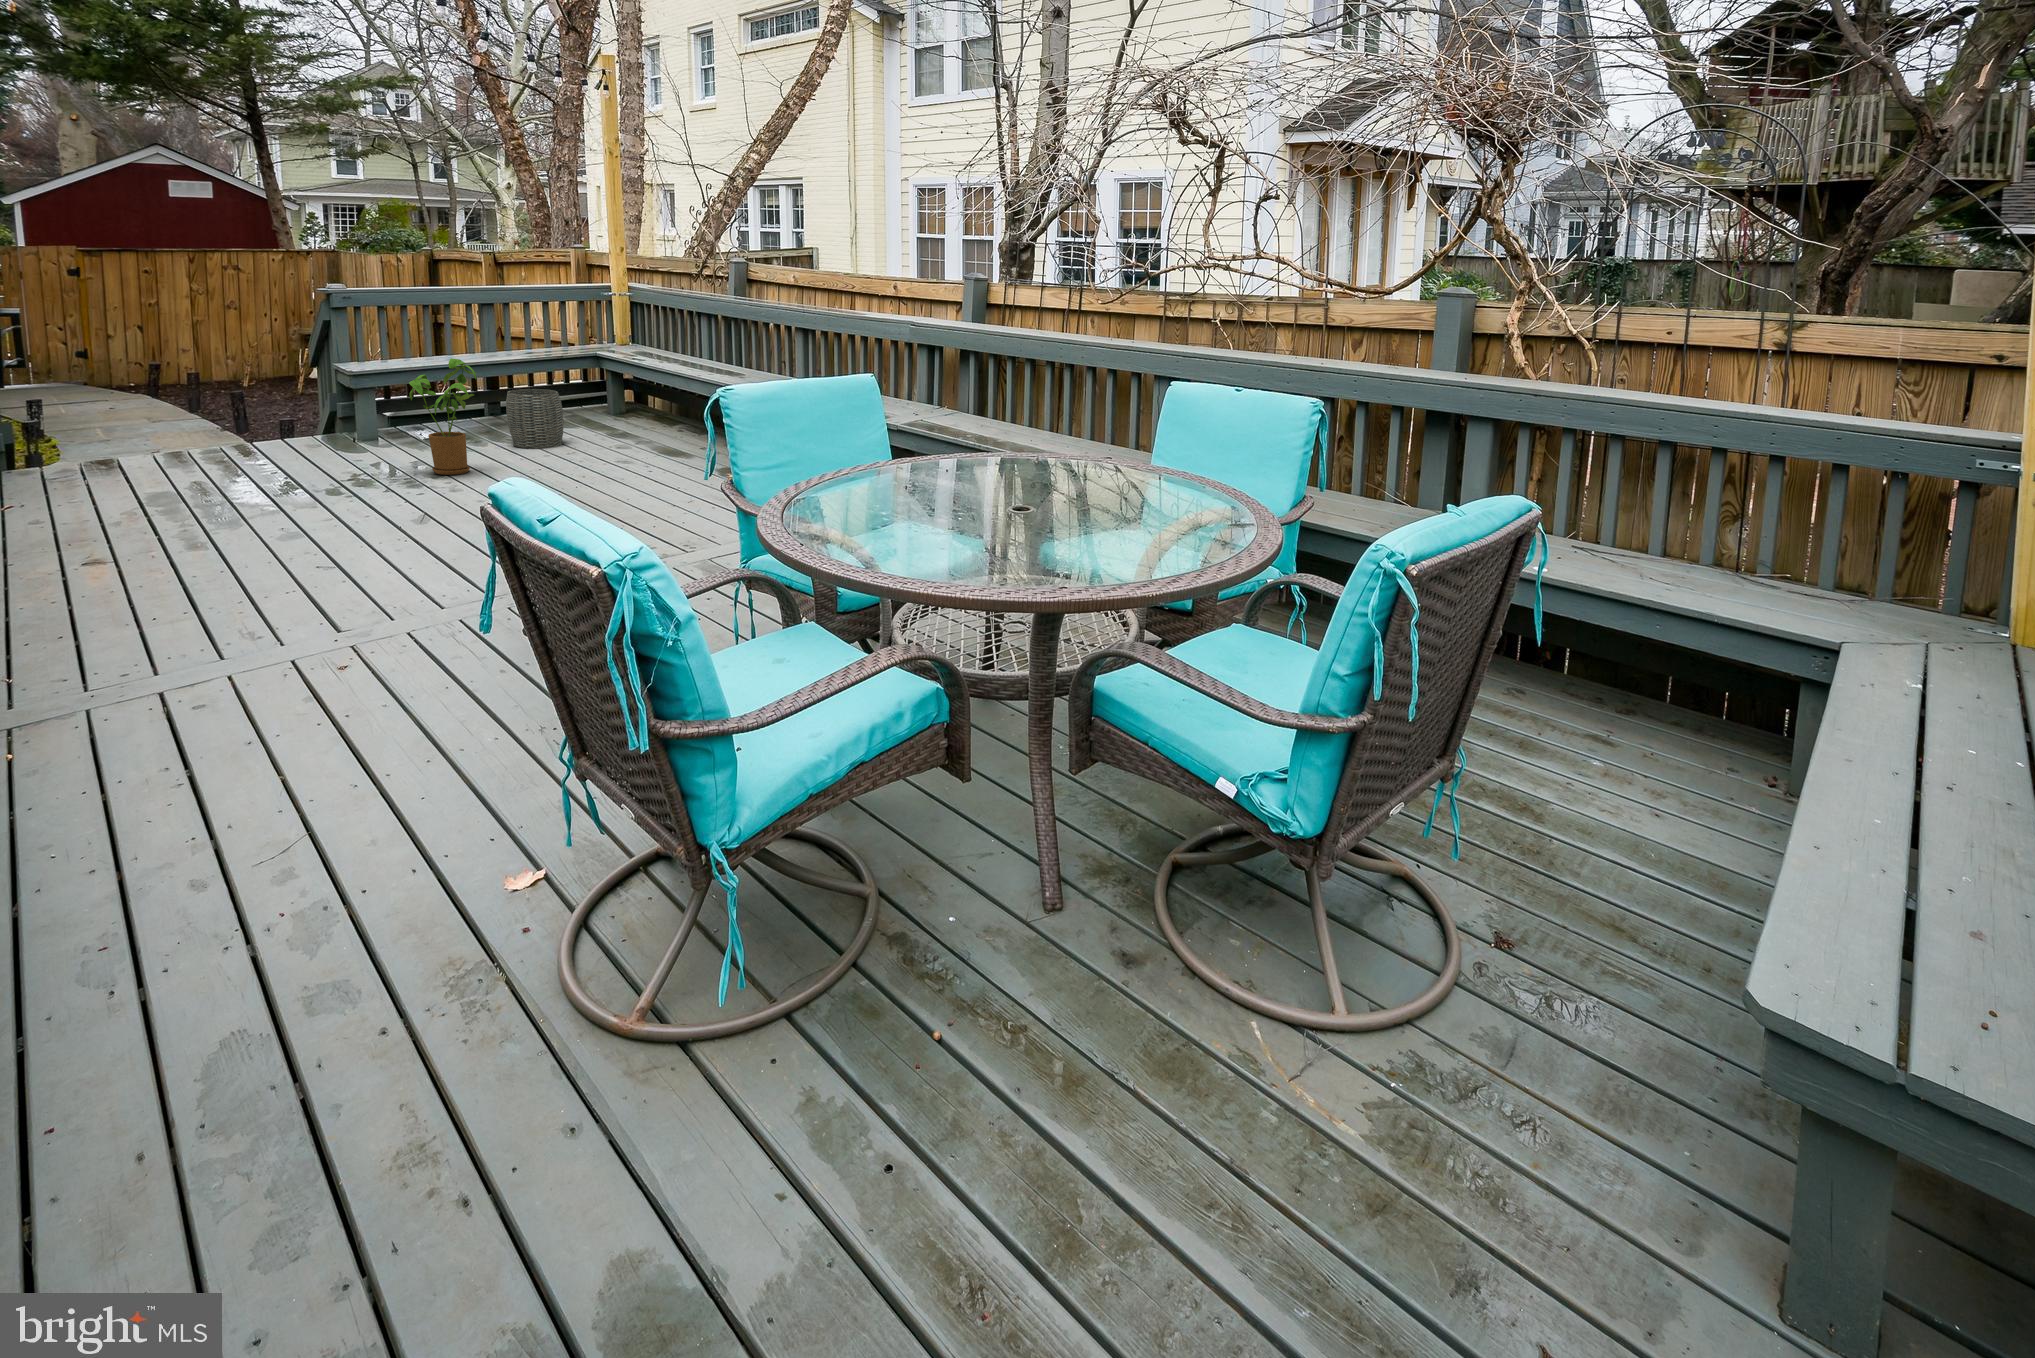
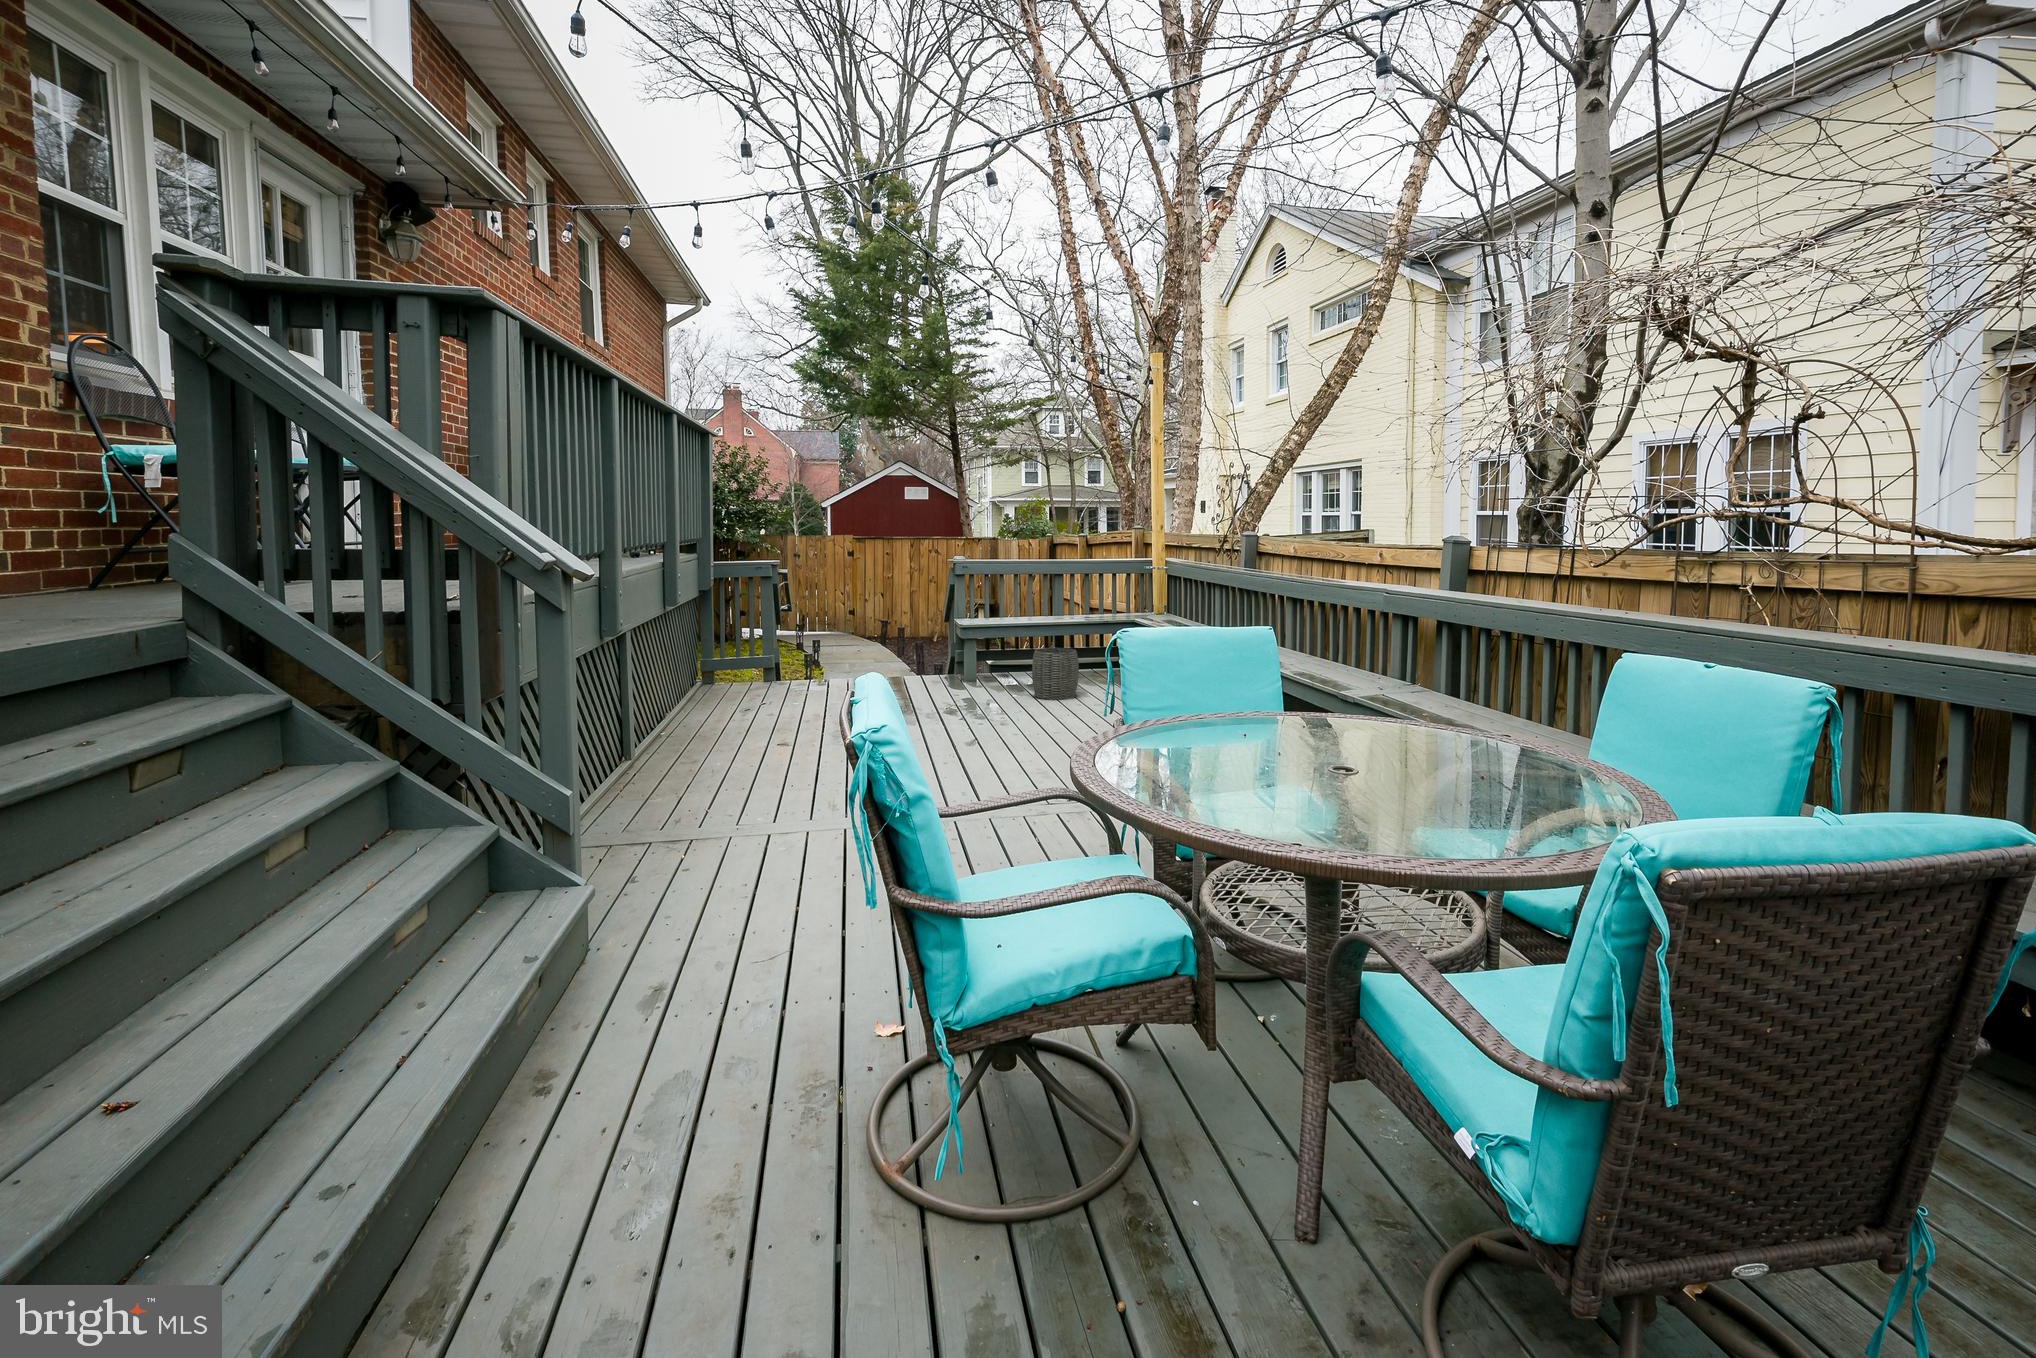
house plant: present [409,358,476,475] -> none [947,620,1002,719]

